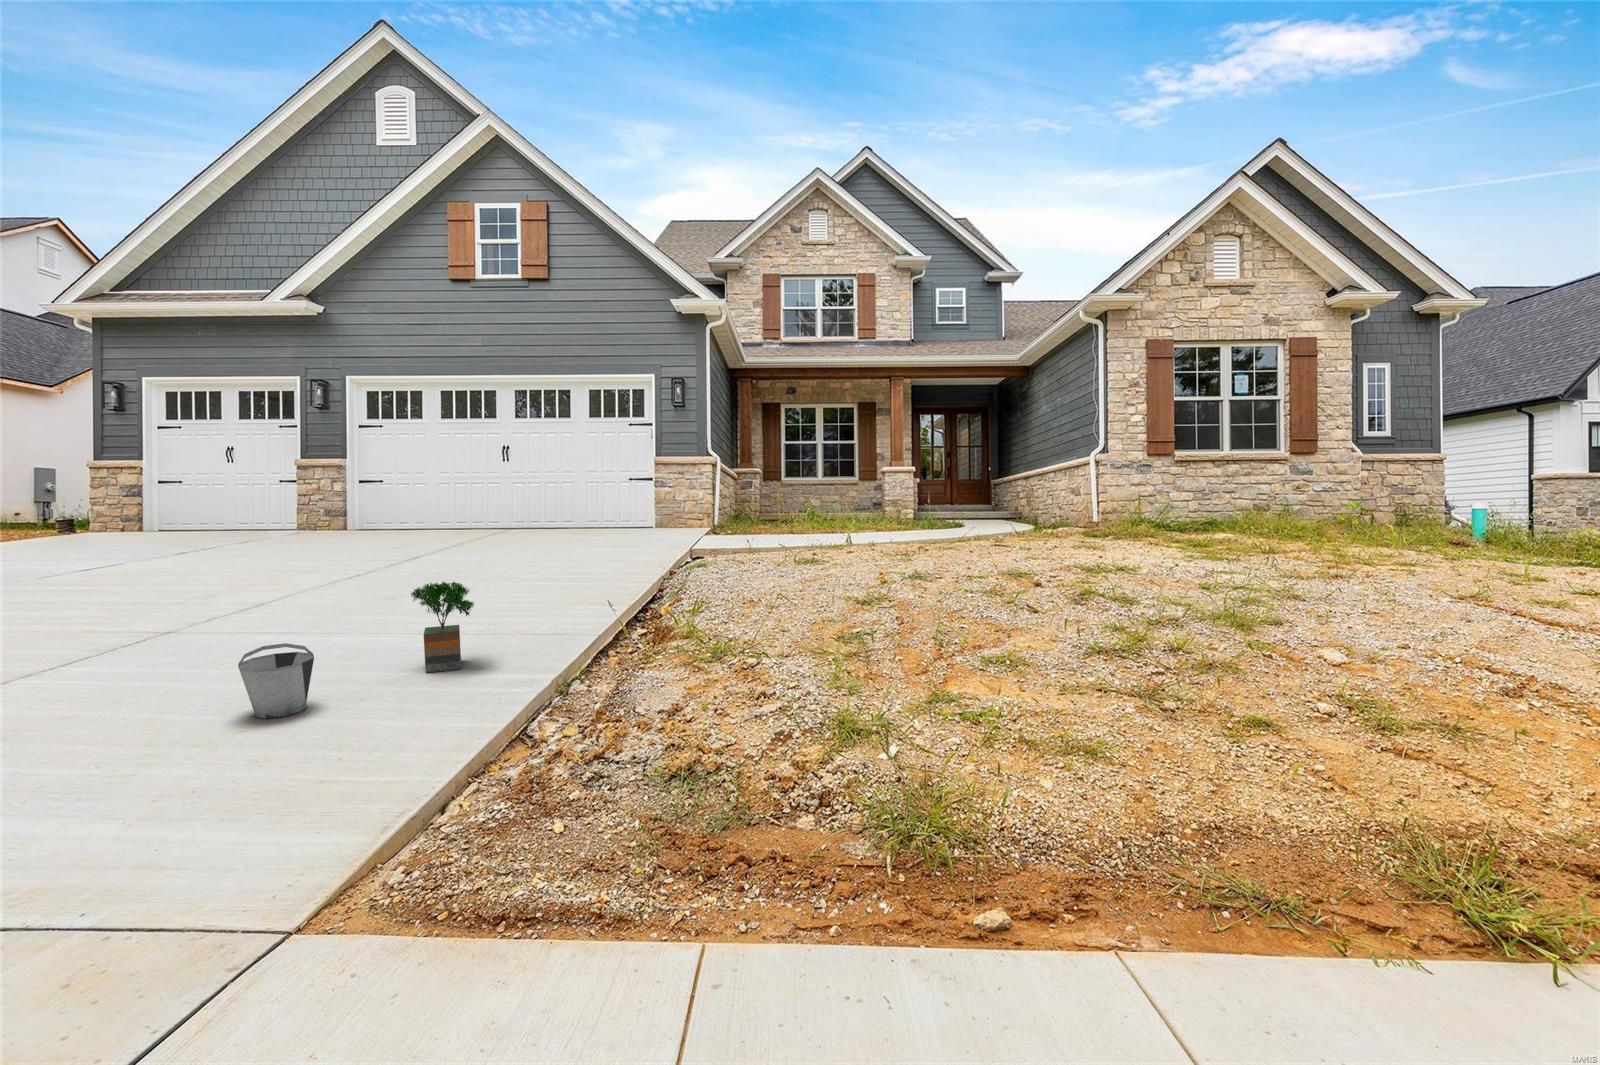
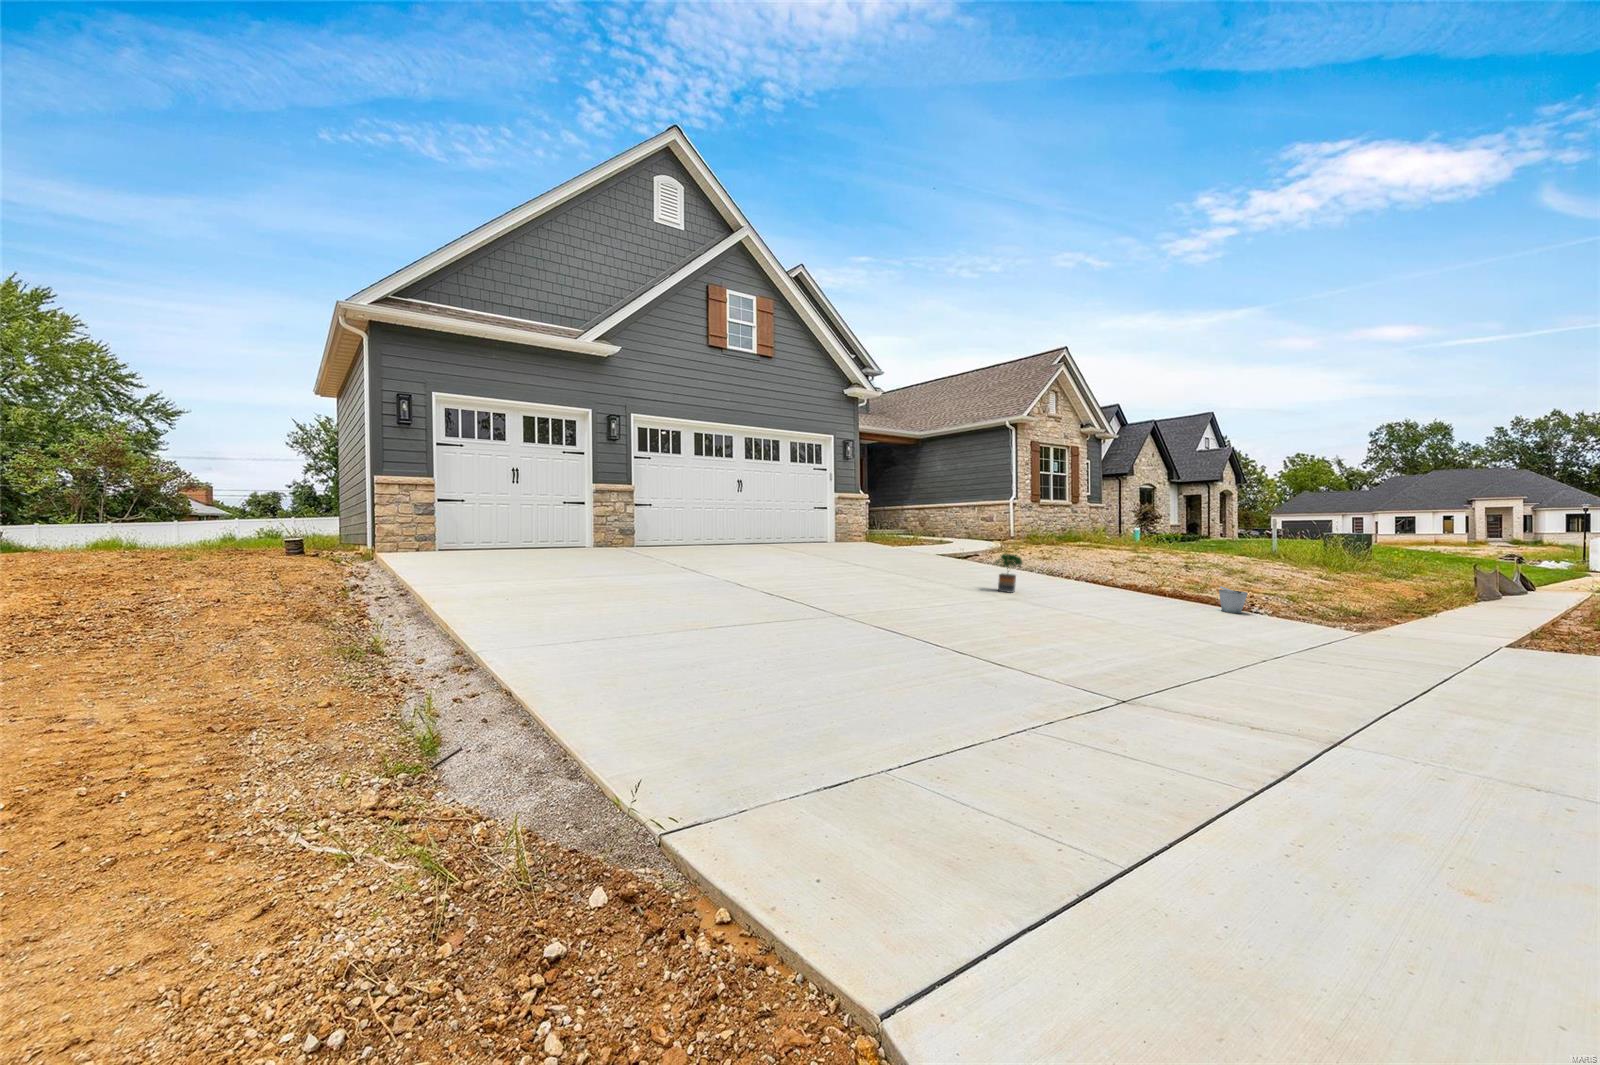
potted tree: present [411,582,474,673] -> present [996,554,1022,593]

